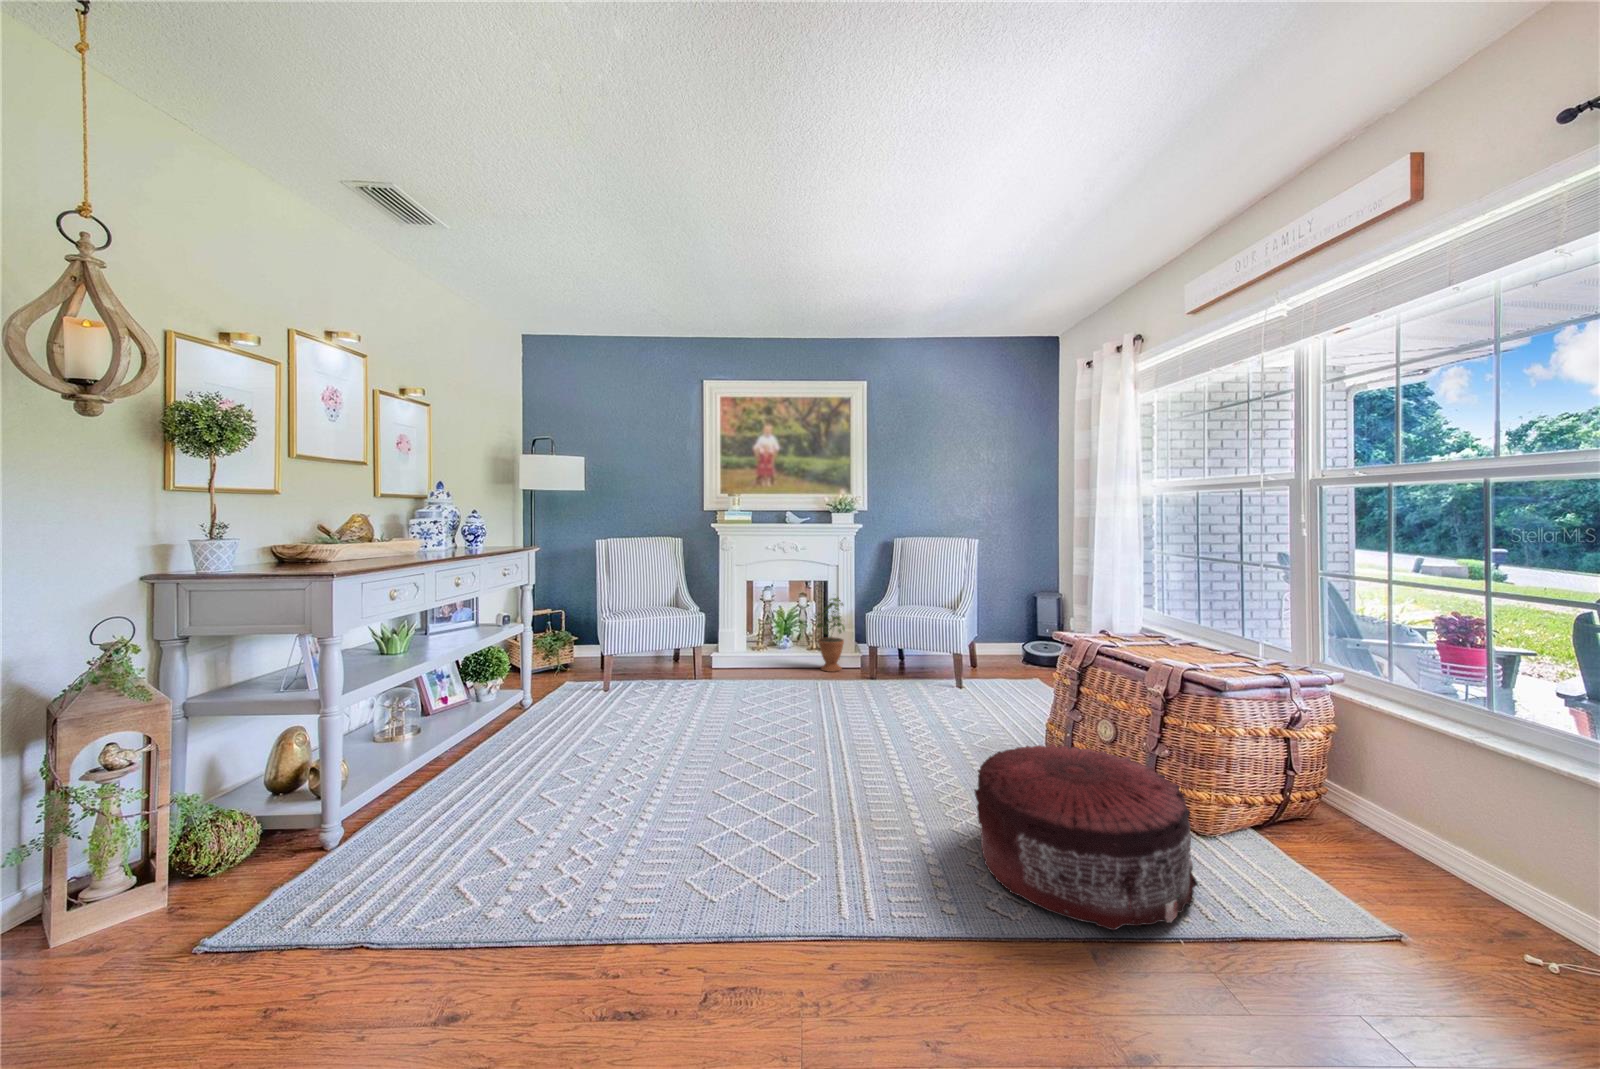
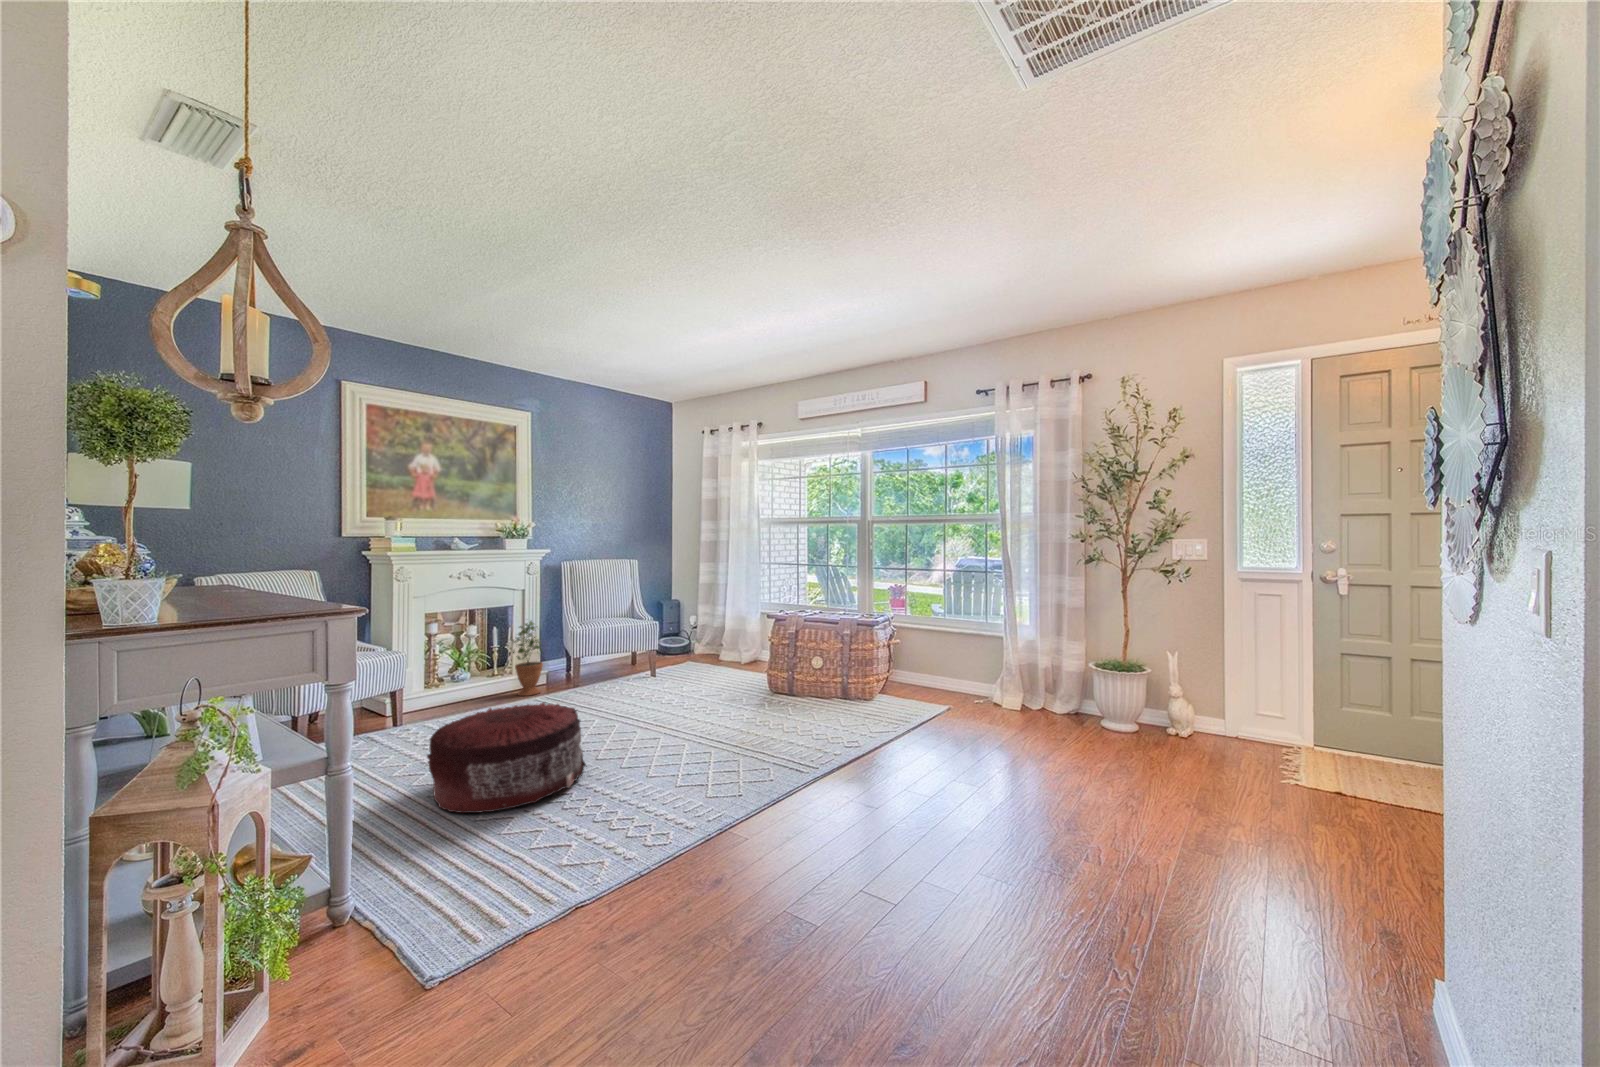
pouf: present [974,743,1198,930] -> present [427,703,586,813]

